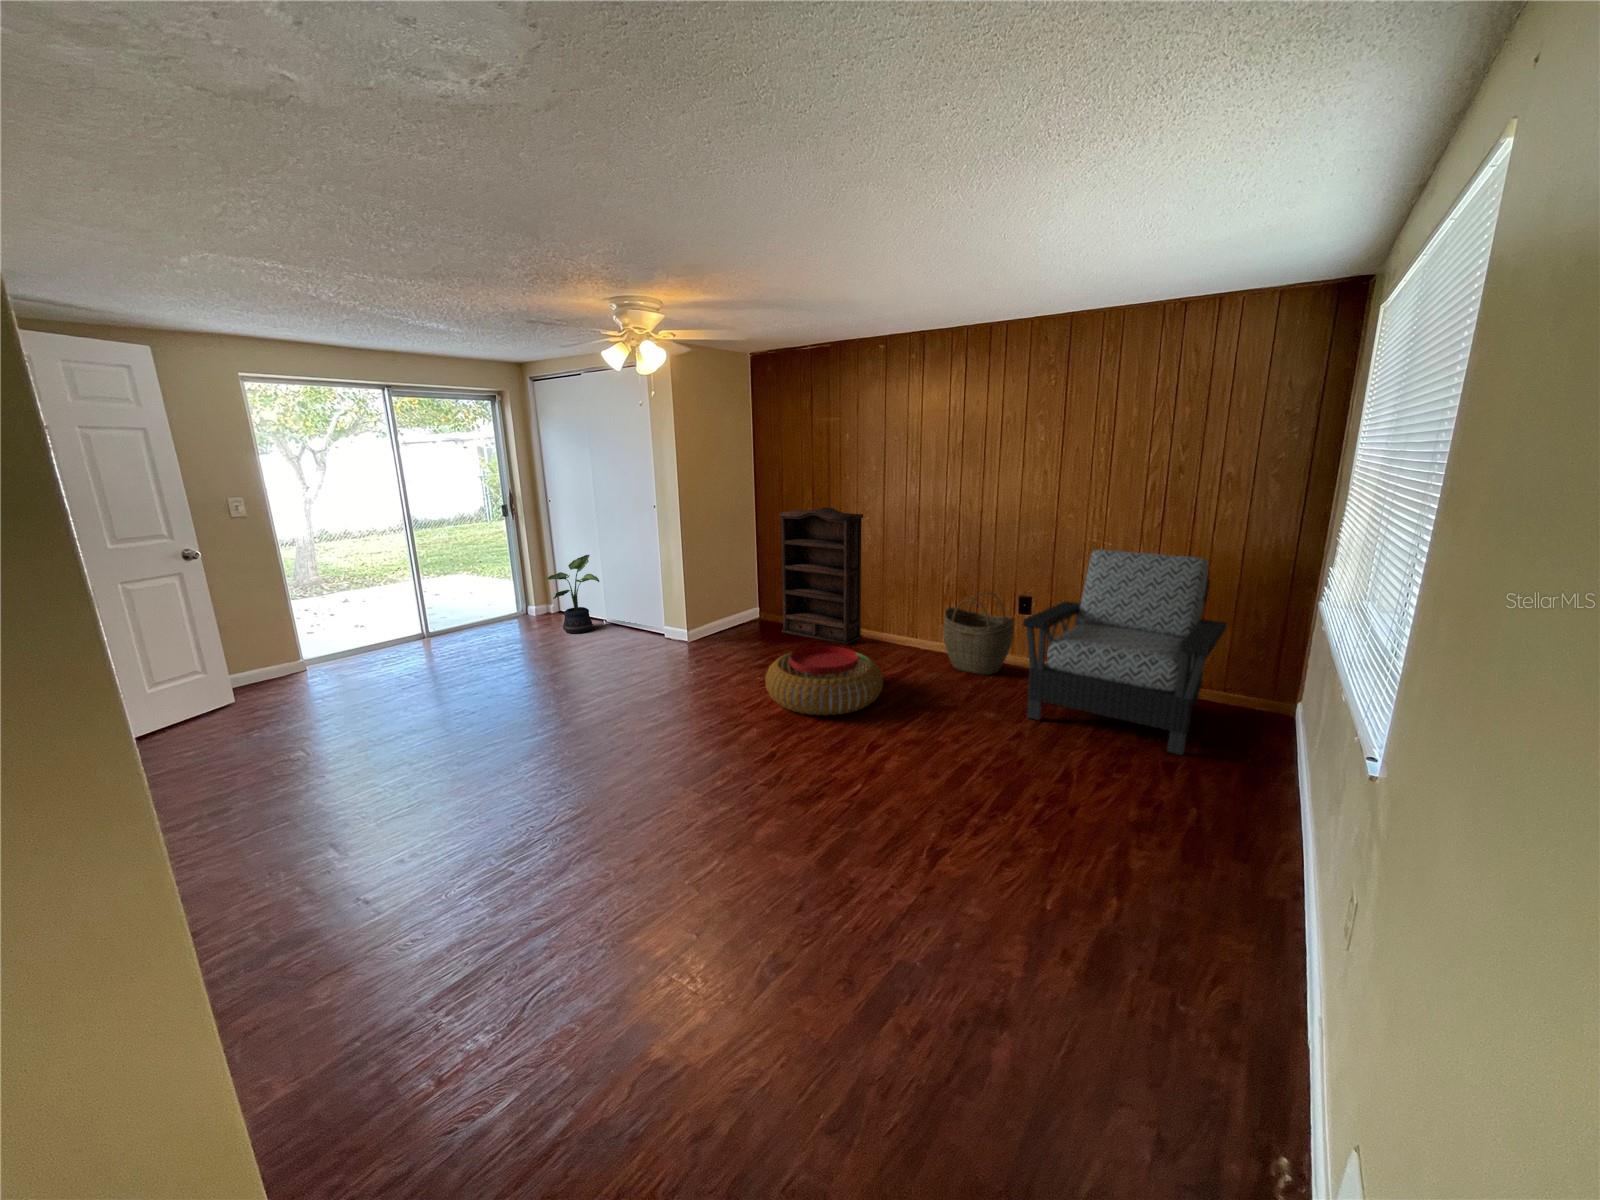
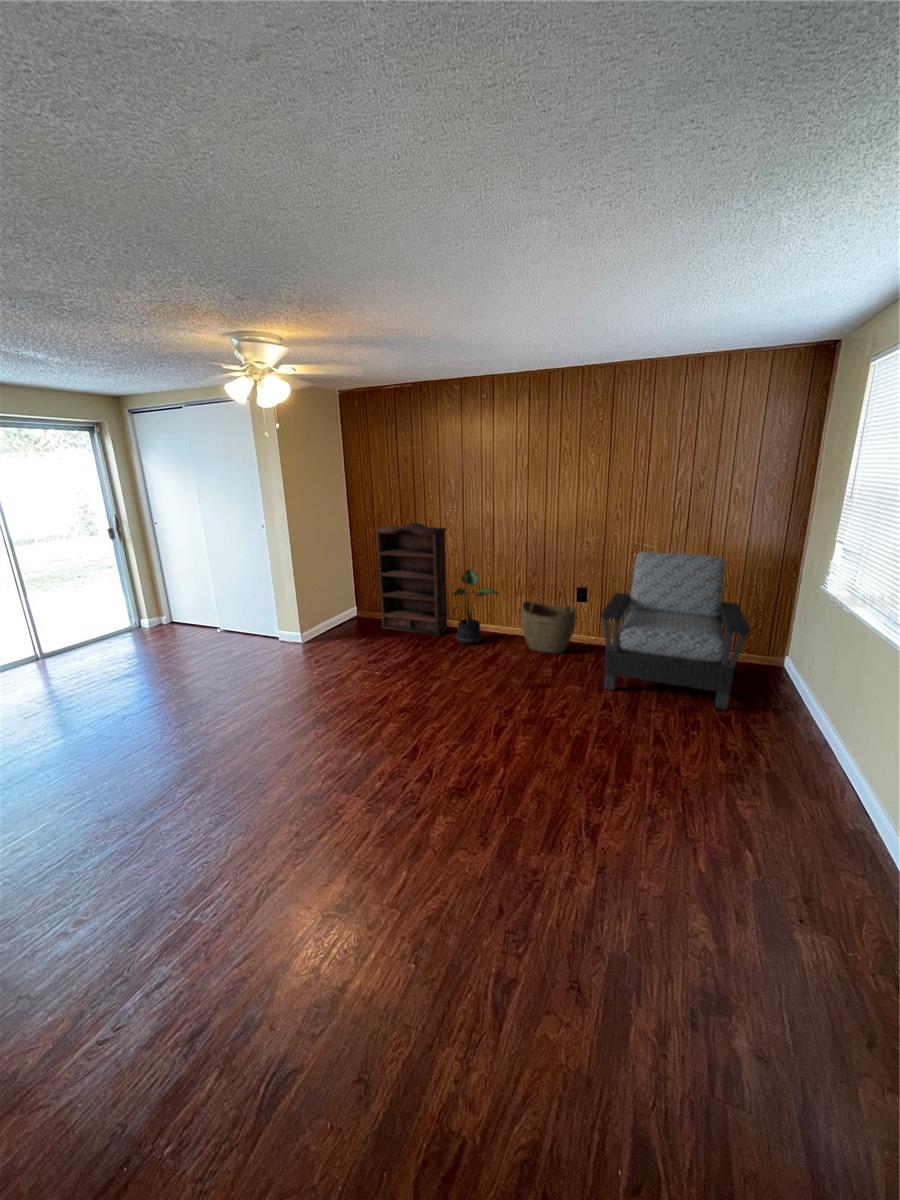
potted plant: present [547,555,599,633] -> present [453,569,499,645]
pouf: present [766,646,883,716] -> none [388,642,487,705]

